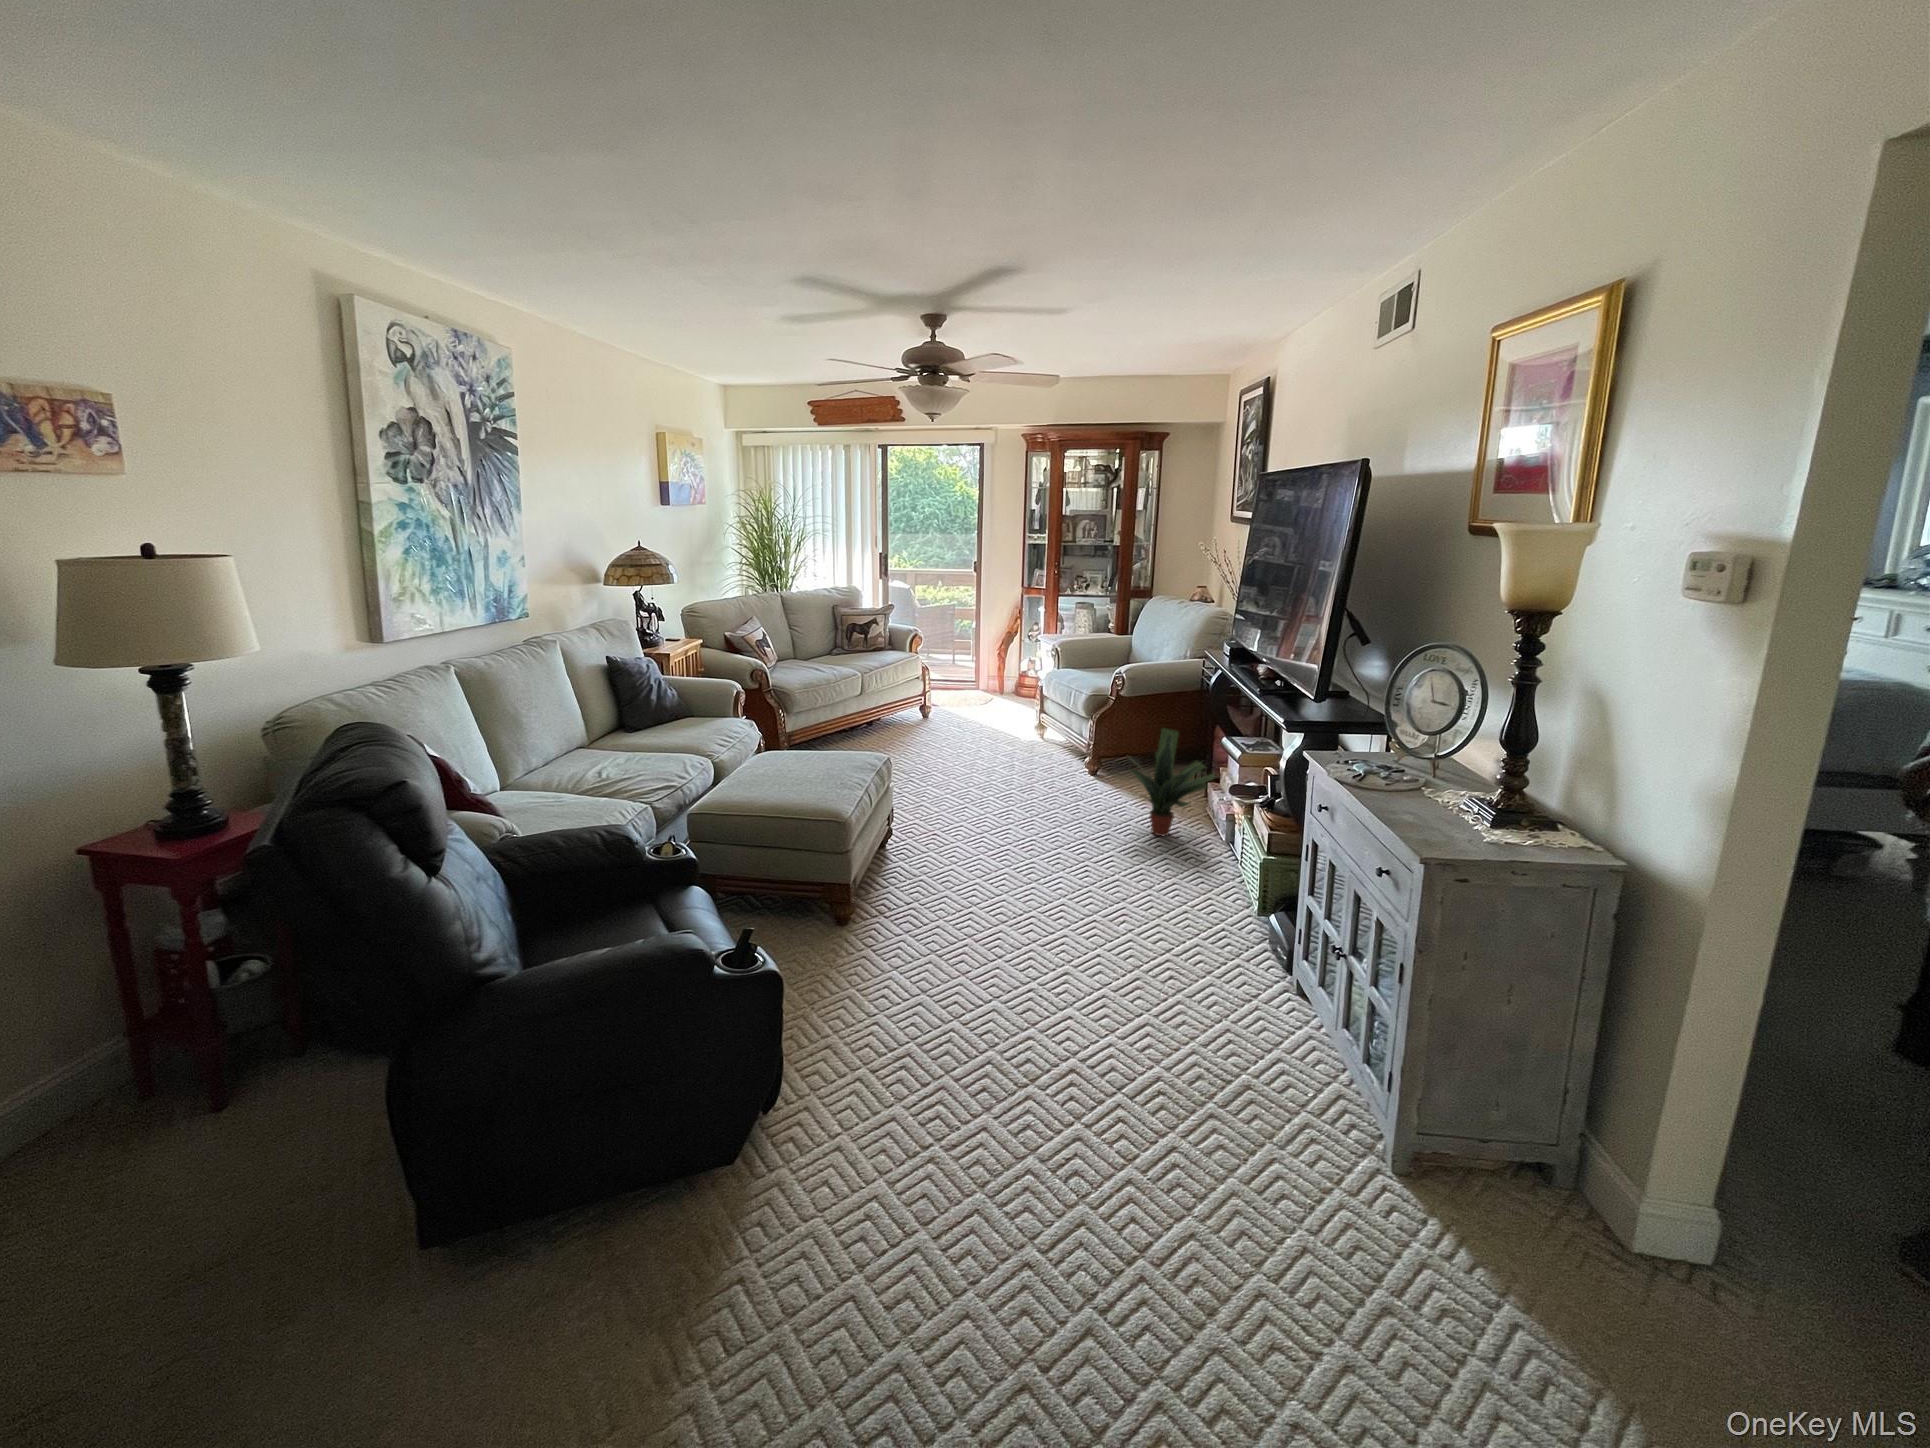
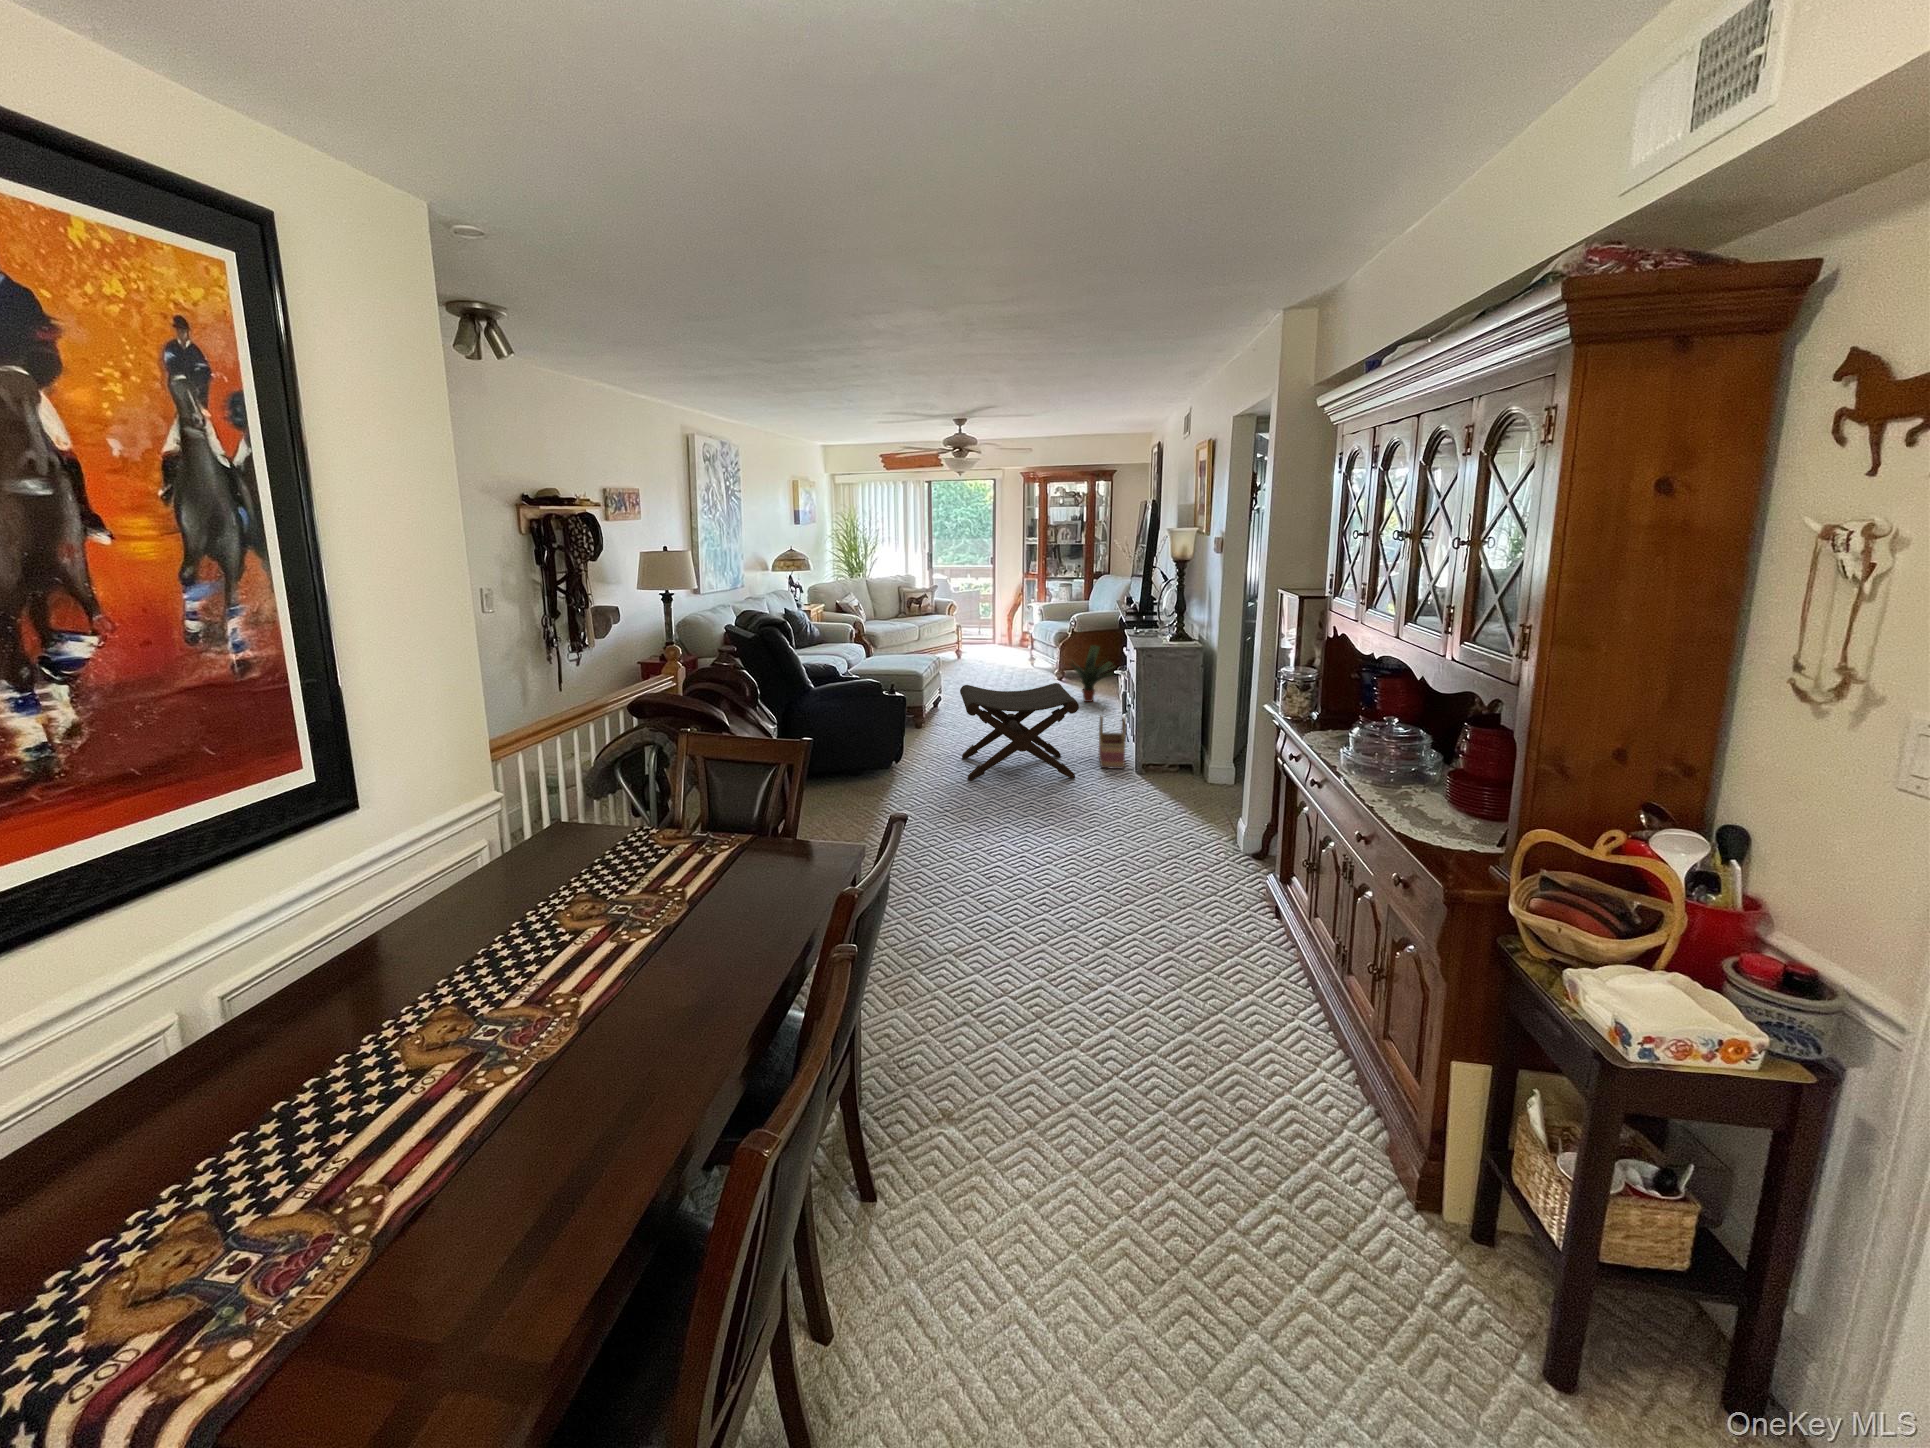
footstool: none [936,886,1264,1191] -> present [960,683,1079,781]
basket: none [1255,973,1354,1123] -> present [1099,716,1126,769]

